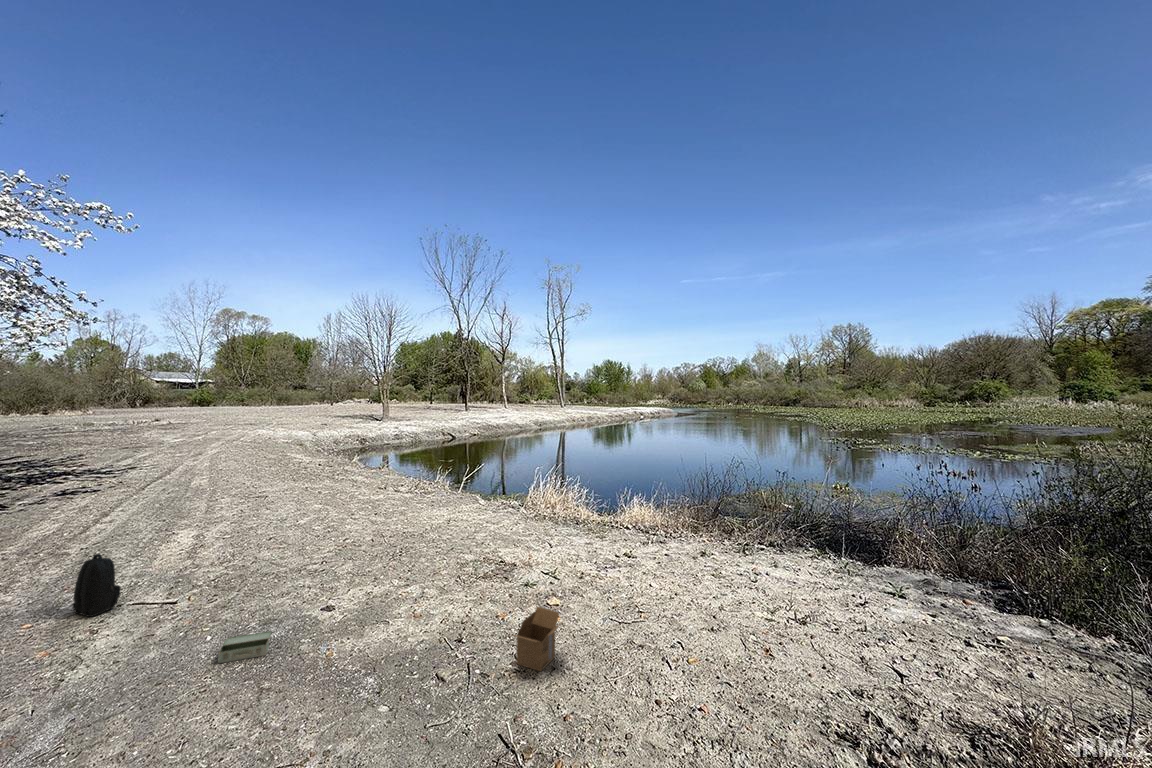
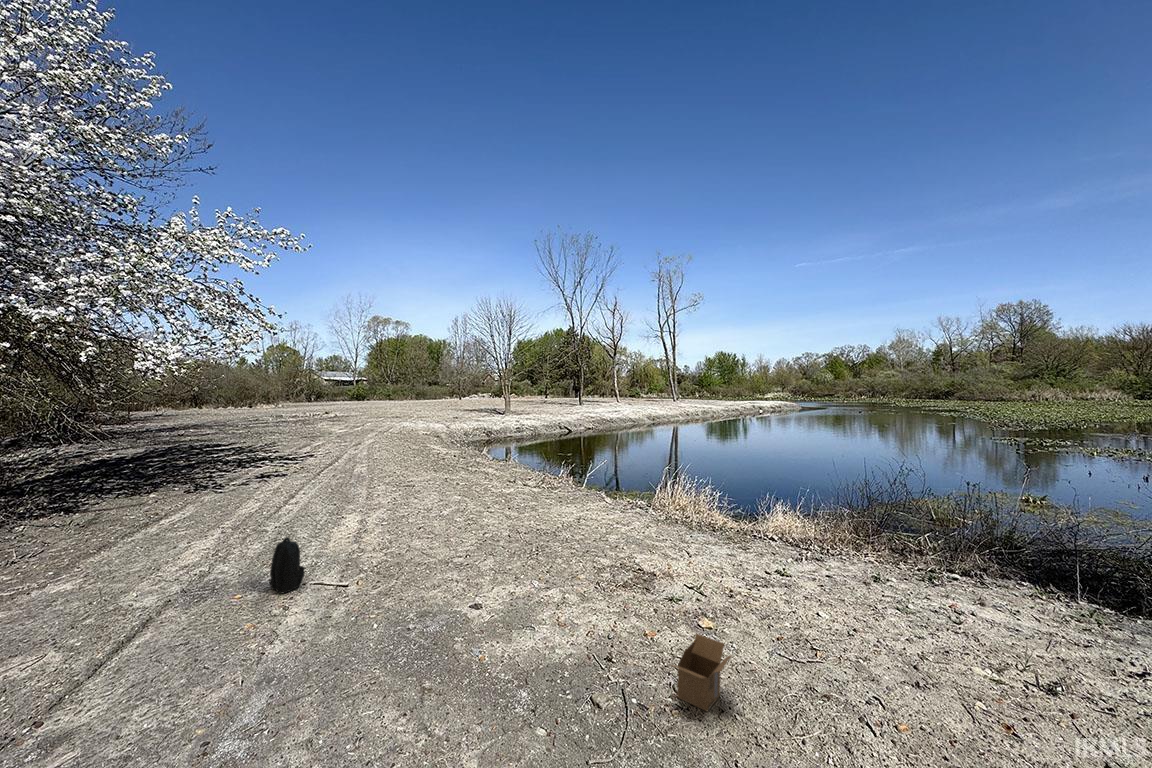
toolbox: present [218,631,271,663] -> none [385,627,430,655]

